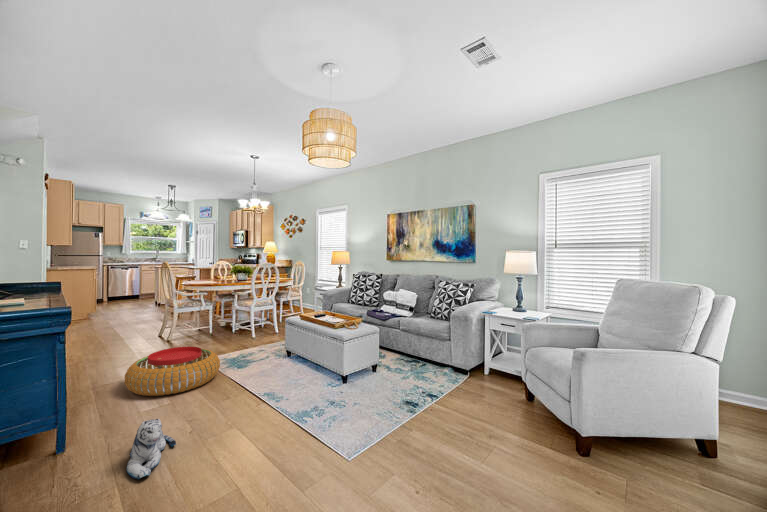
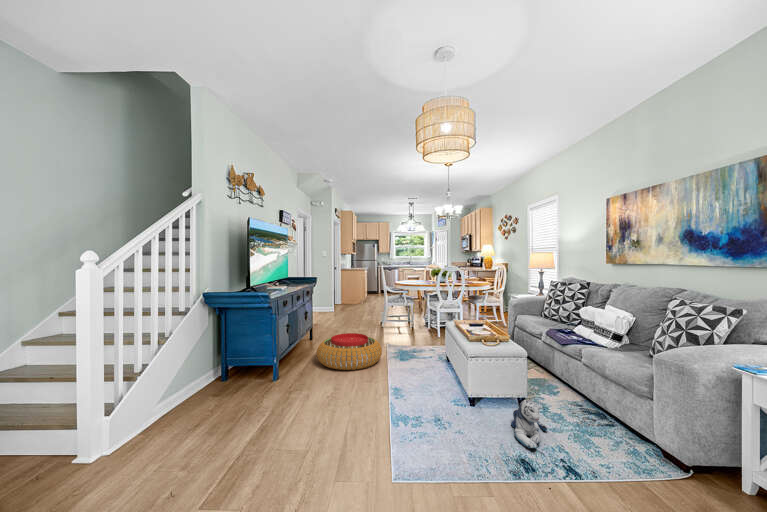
plush toy: present [126,419,176,479] -> present [511,400,547,448]

